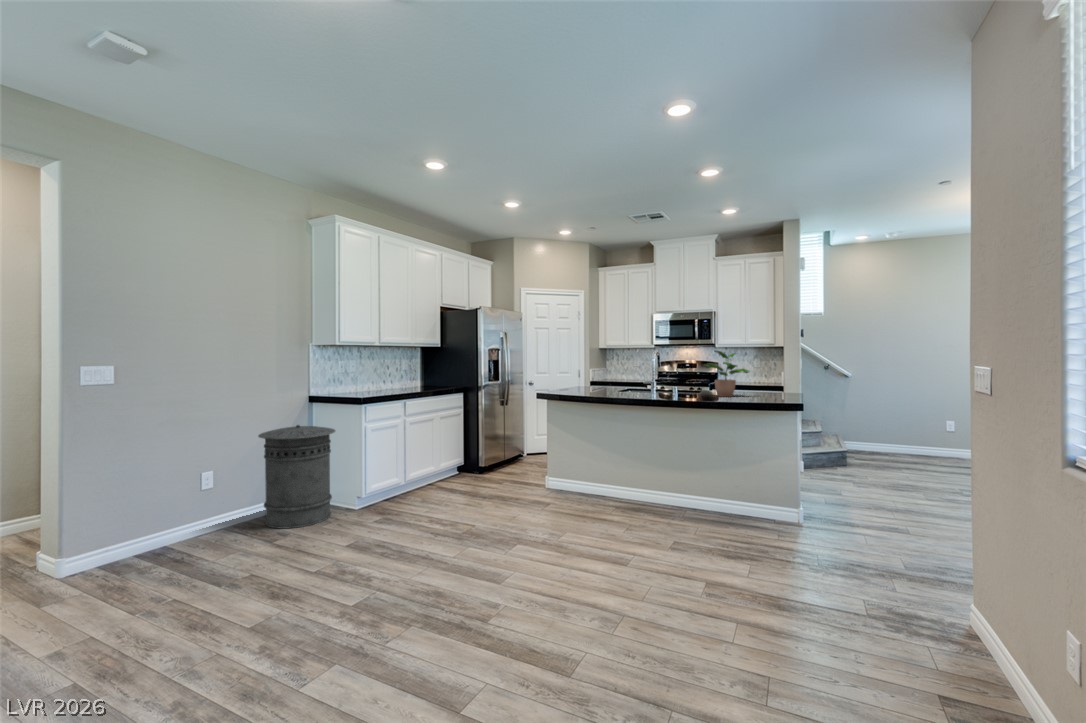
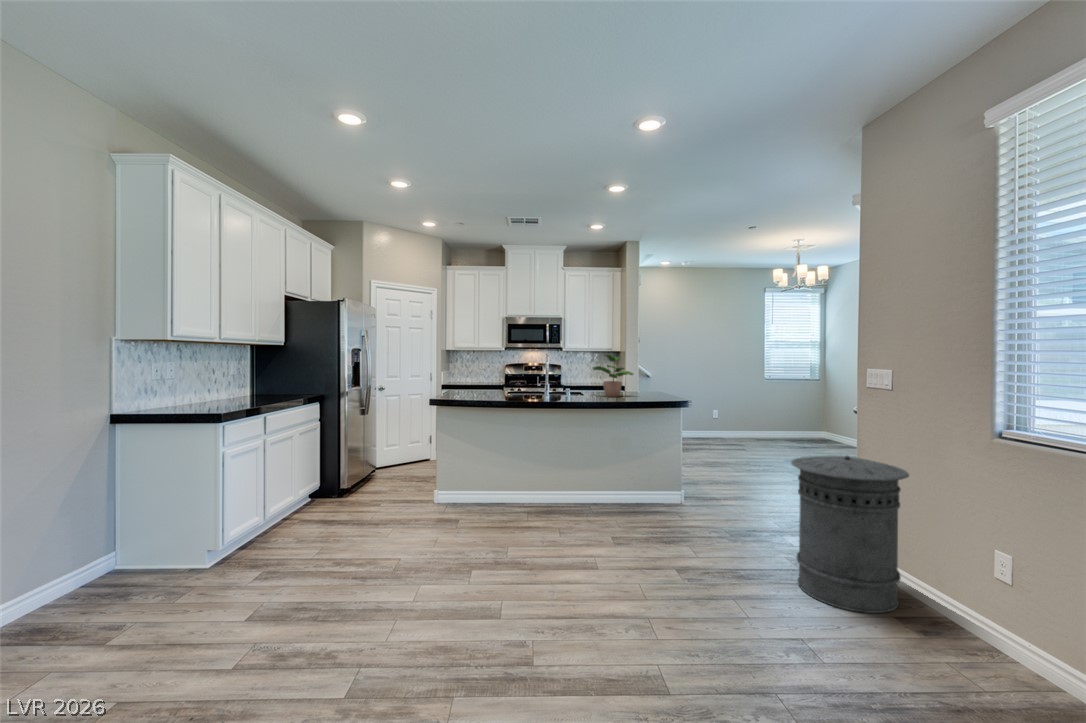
trash can: present [259,425,335,529] -> present [791,456,909,613]

